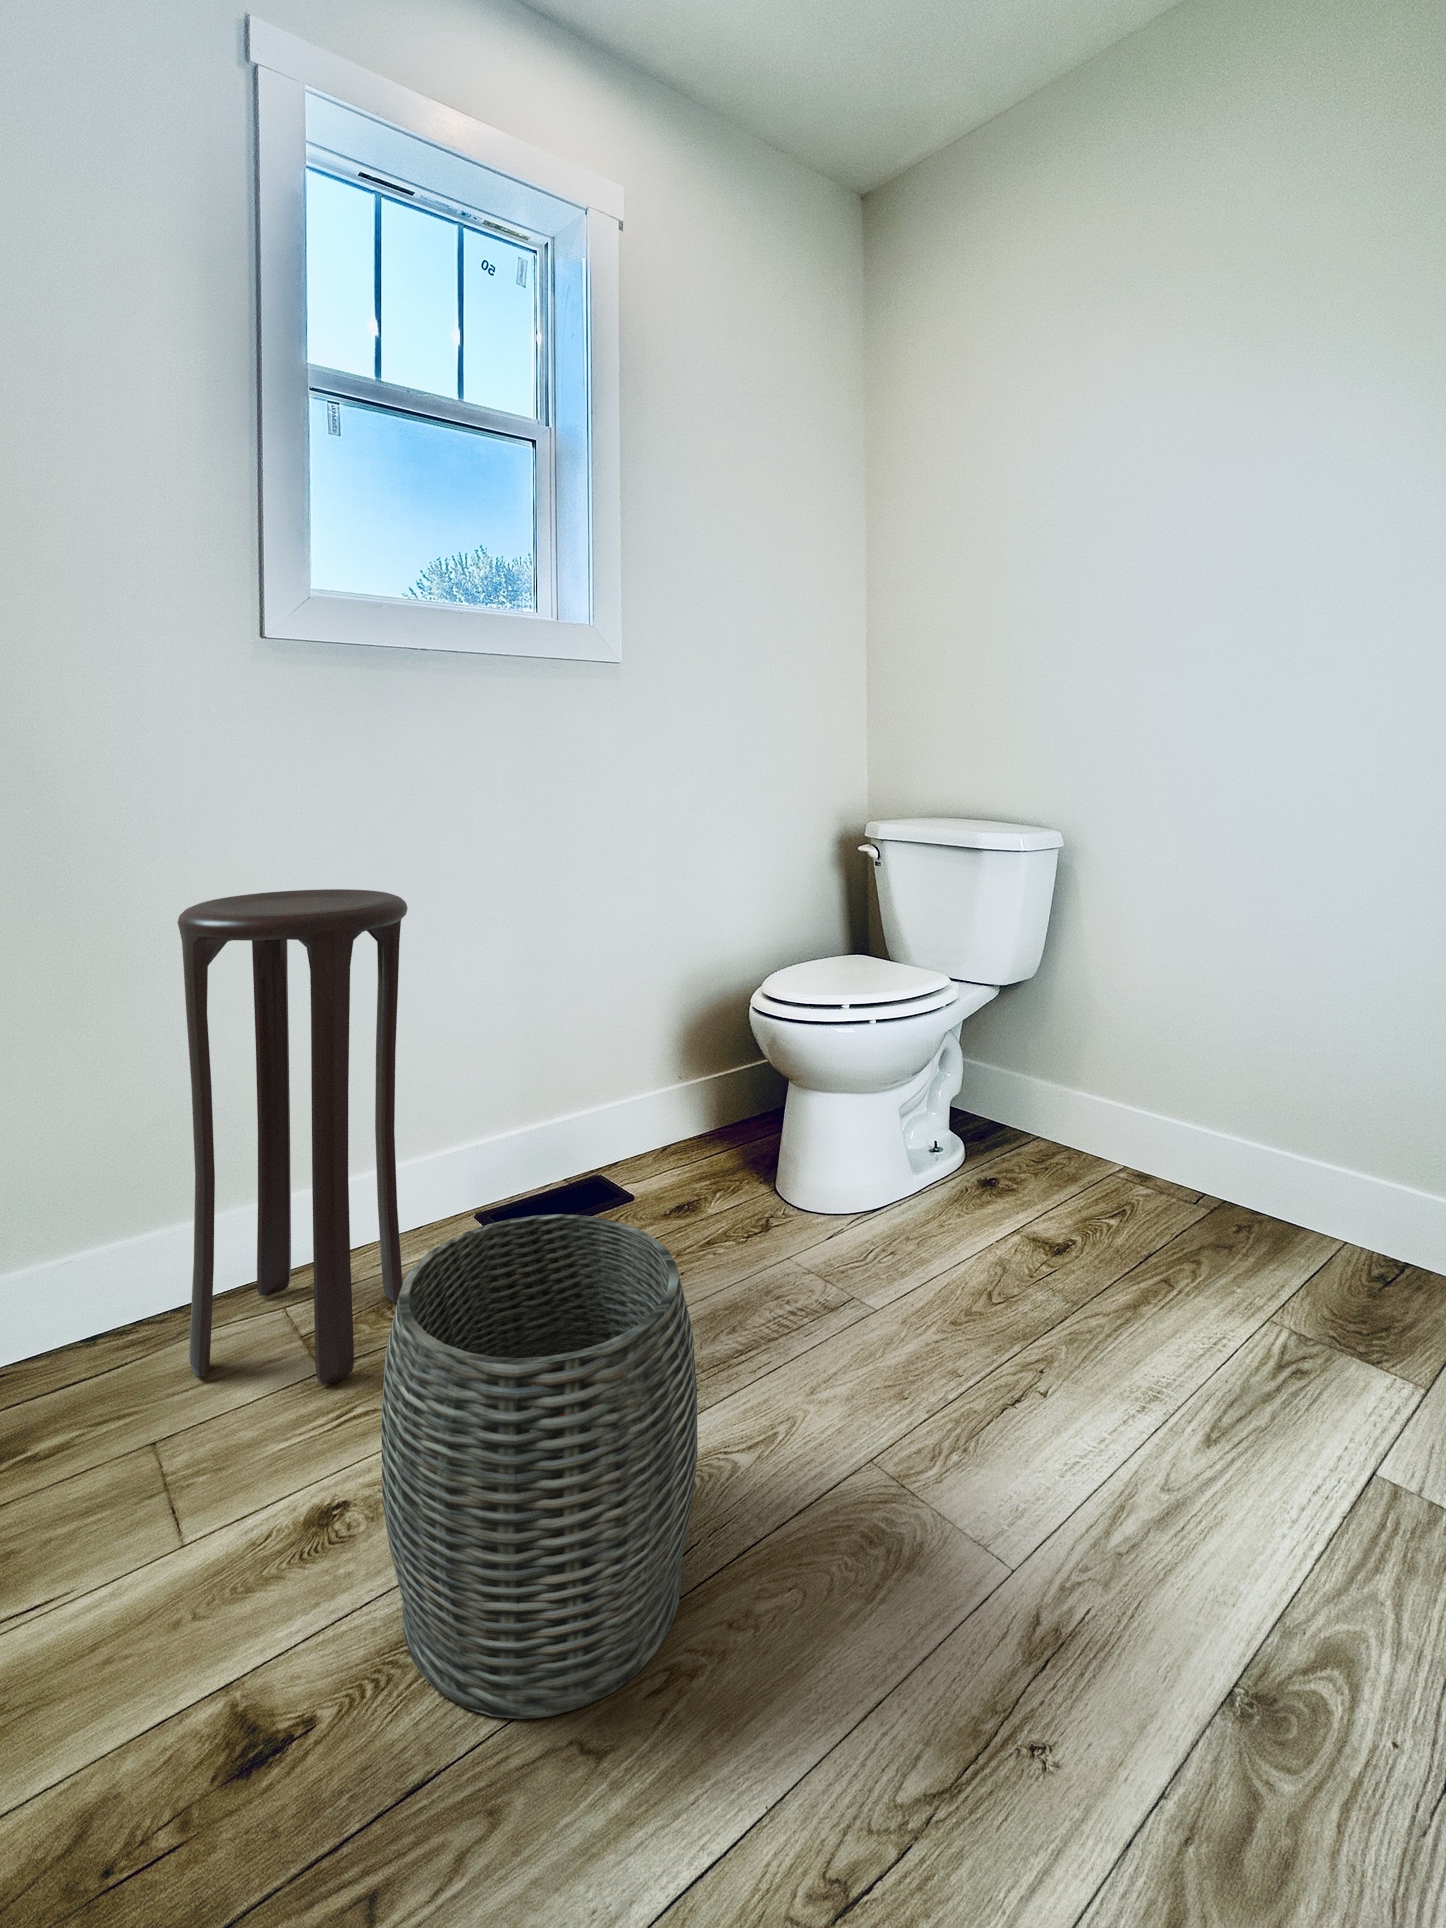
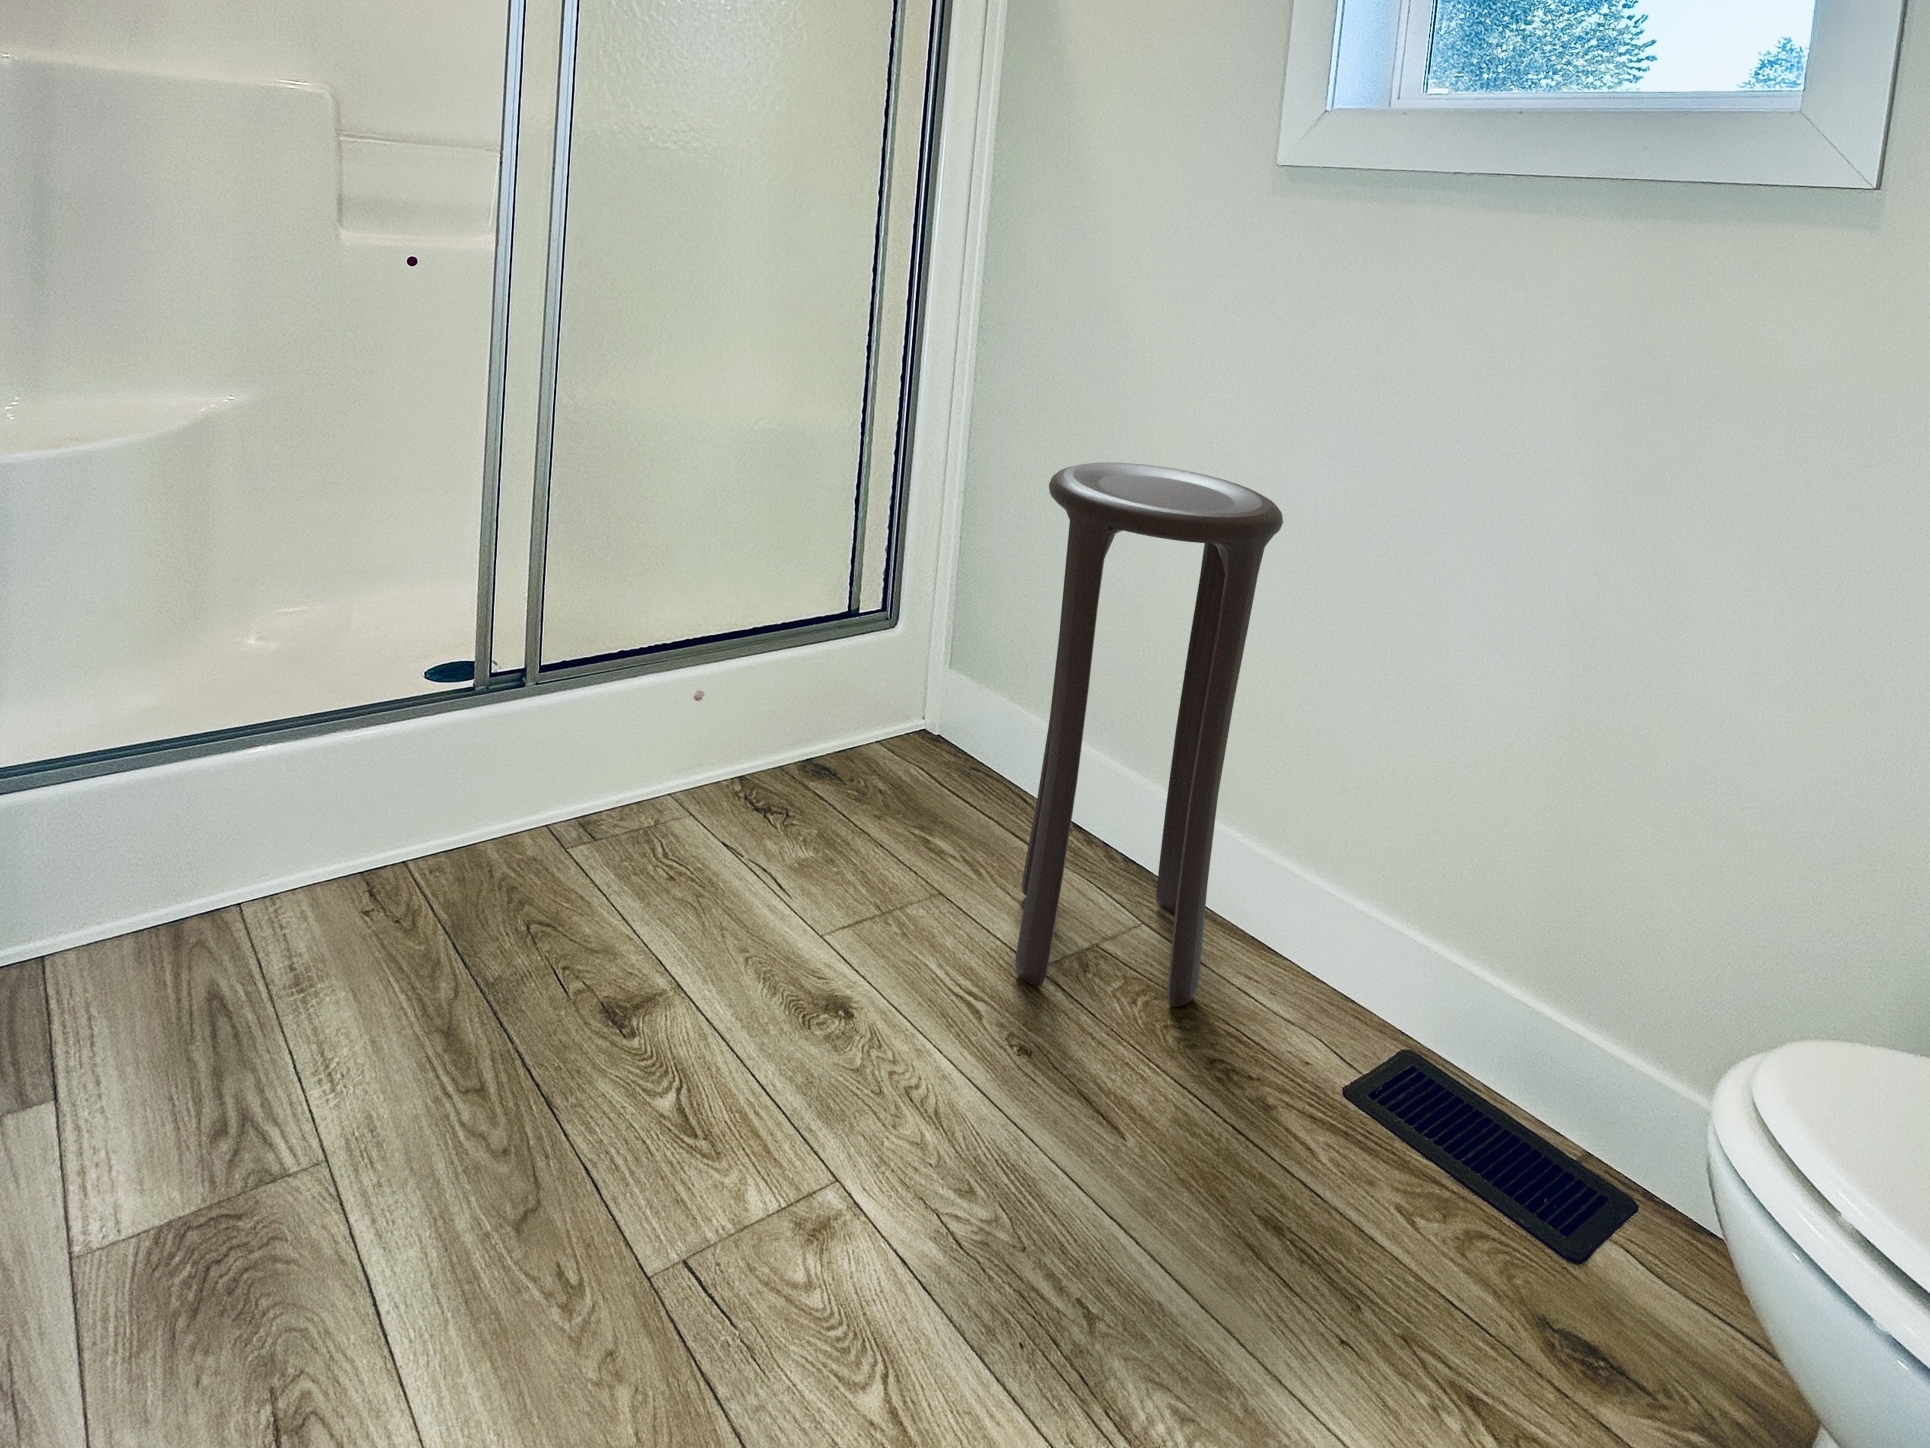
woven basket: present [382,1214,698,1719] -> none [567,797,906,1307]

